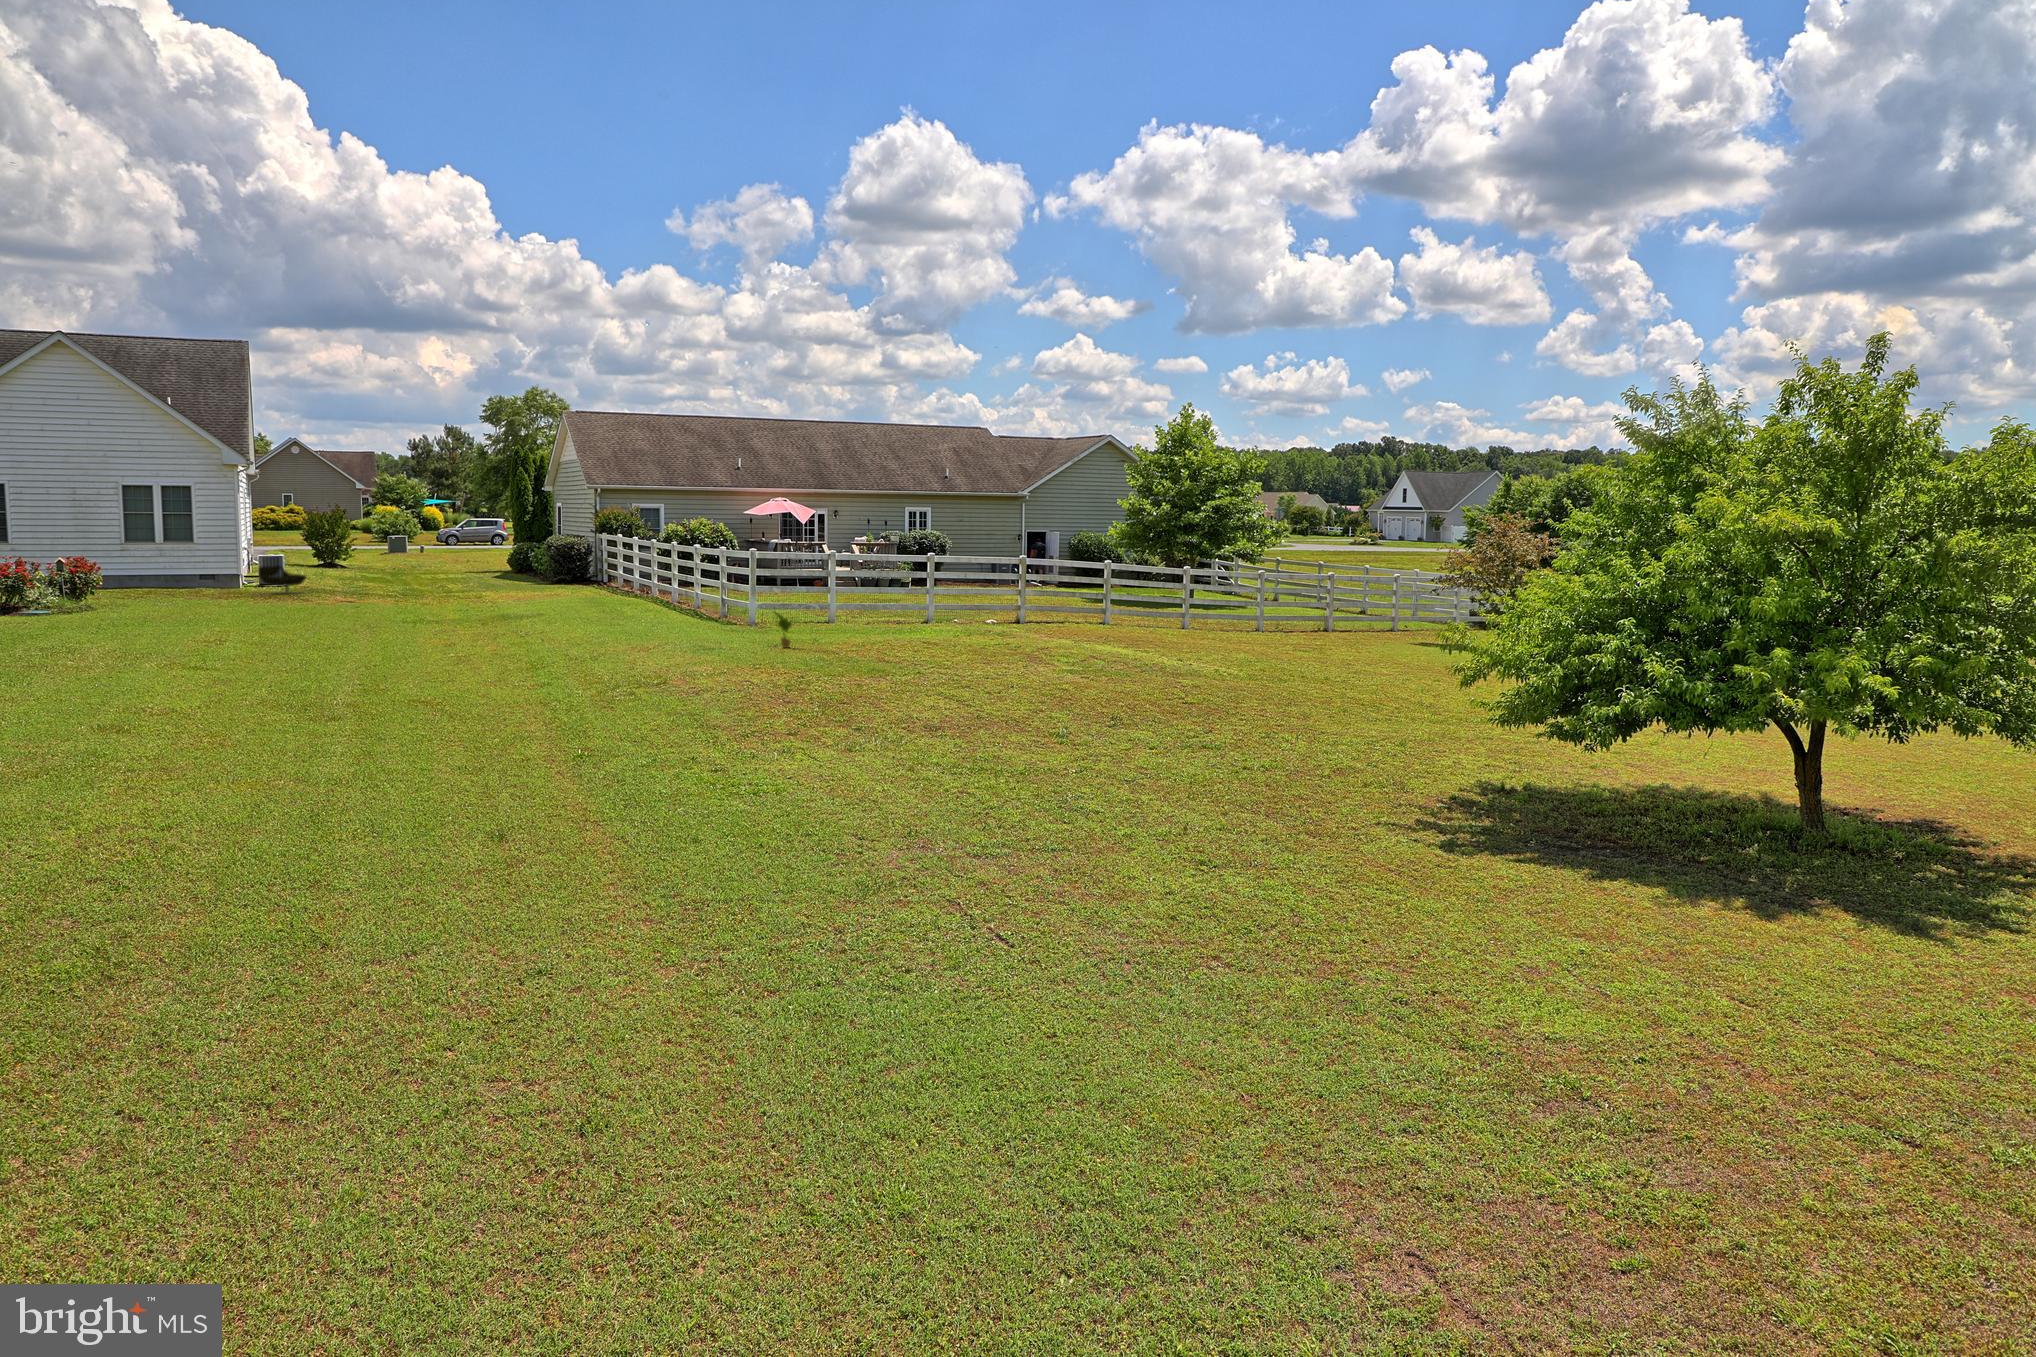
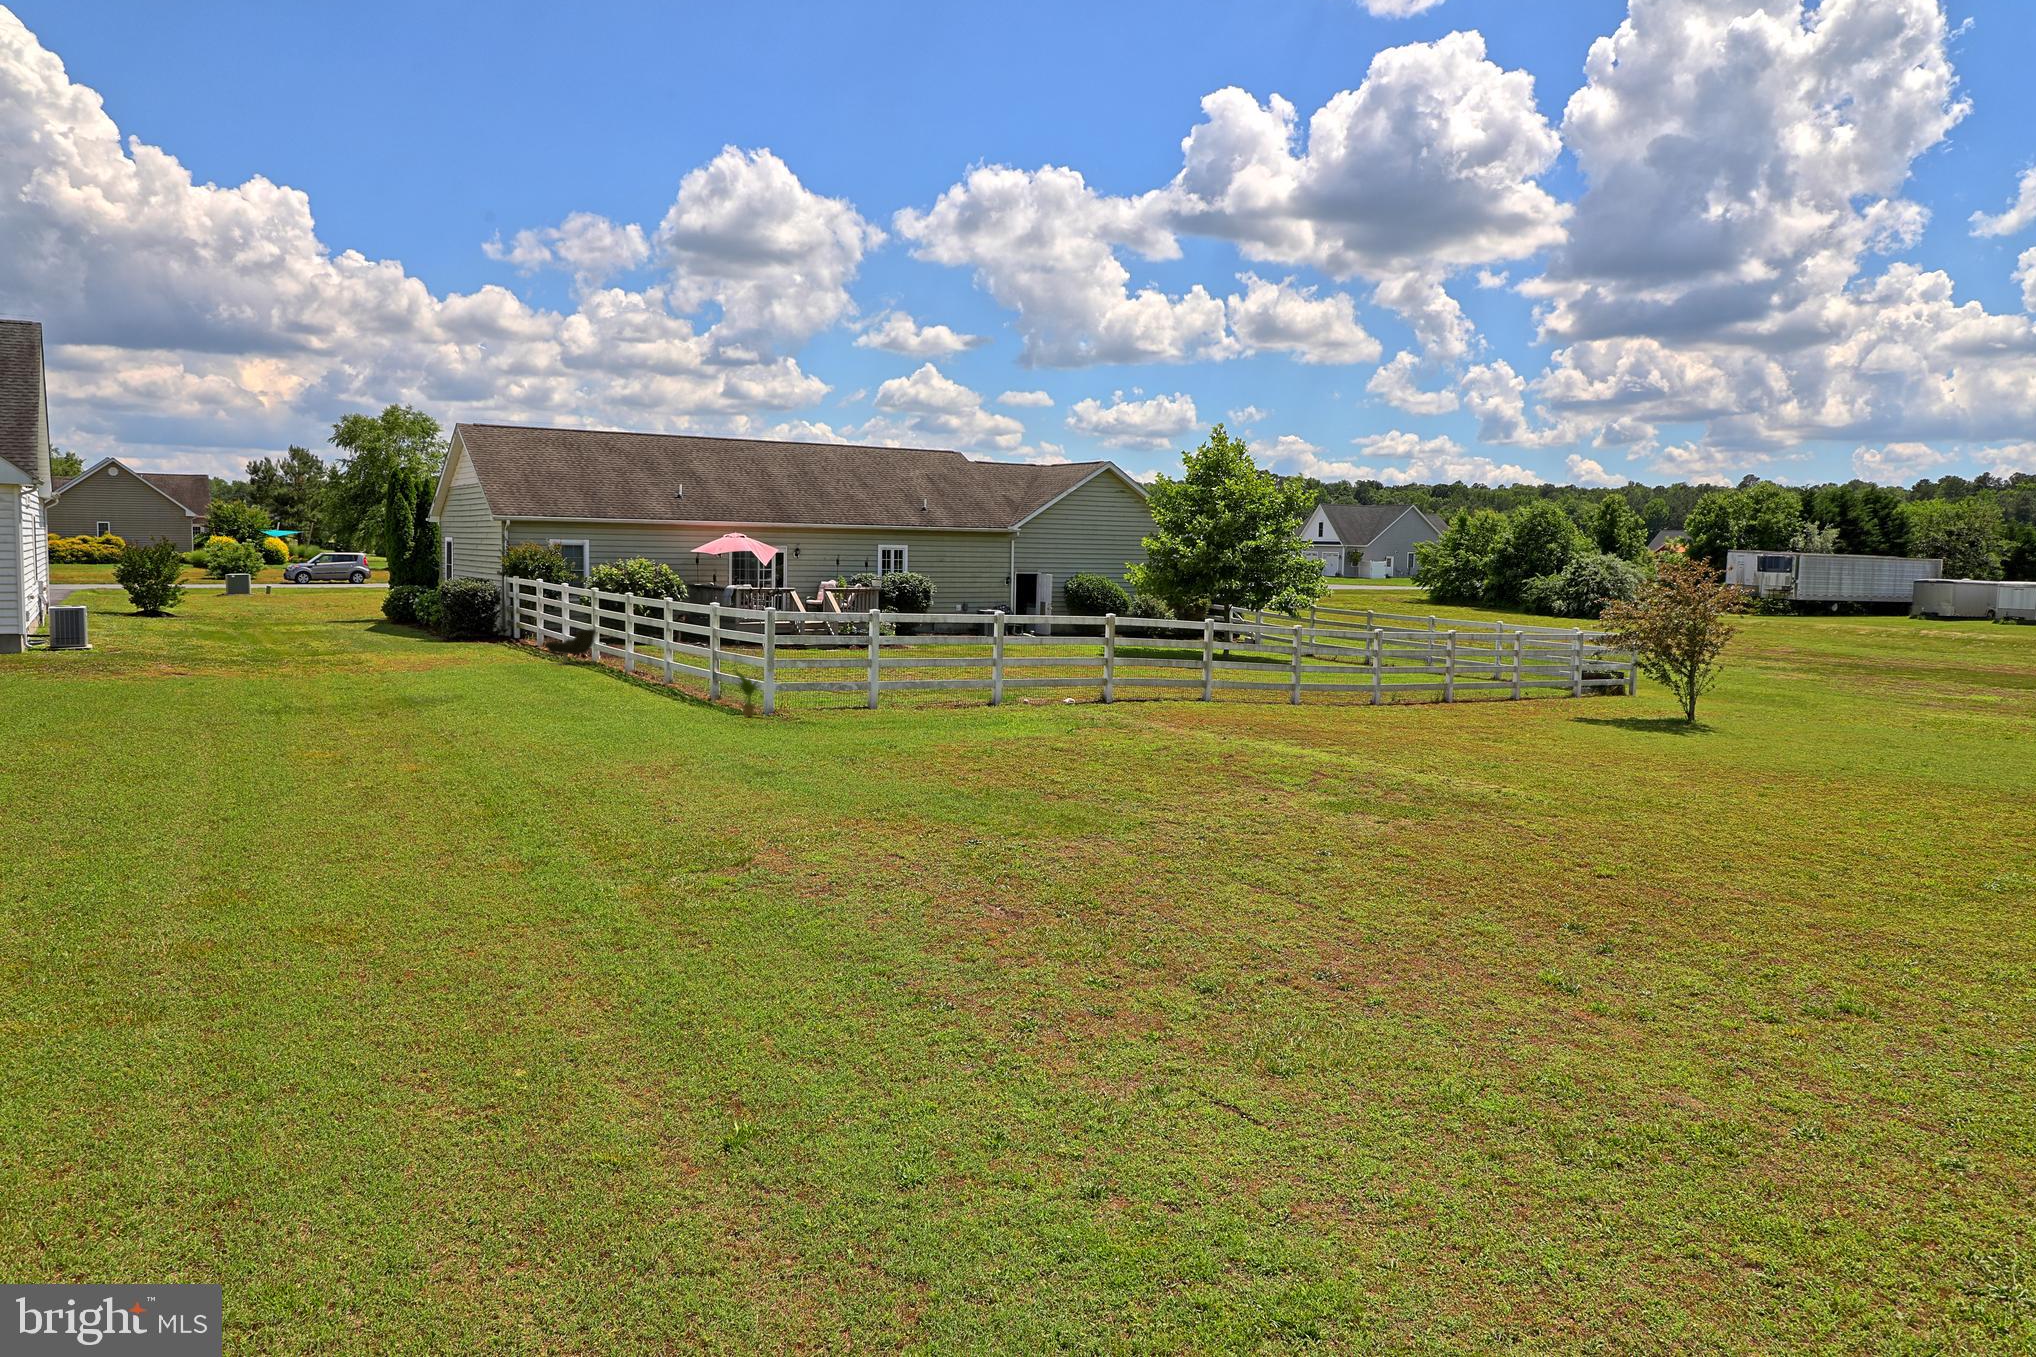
lounge chair: present [259,565,306,594] -> present [545,629,596,663]

